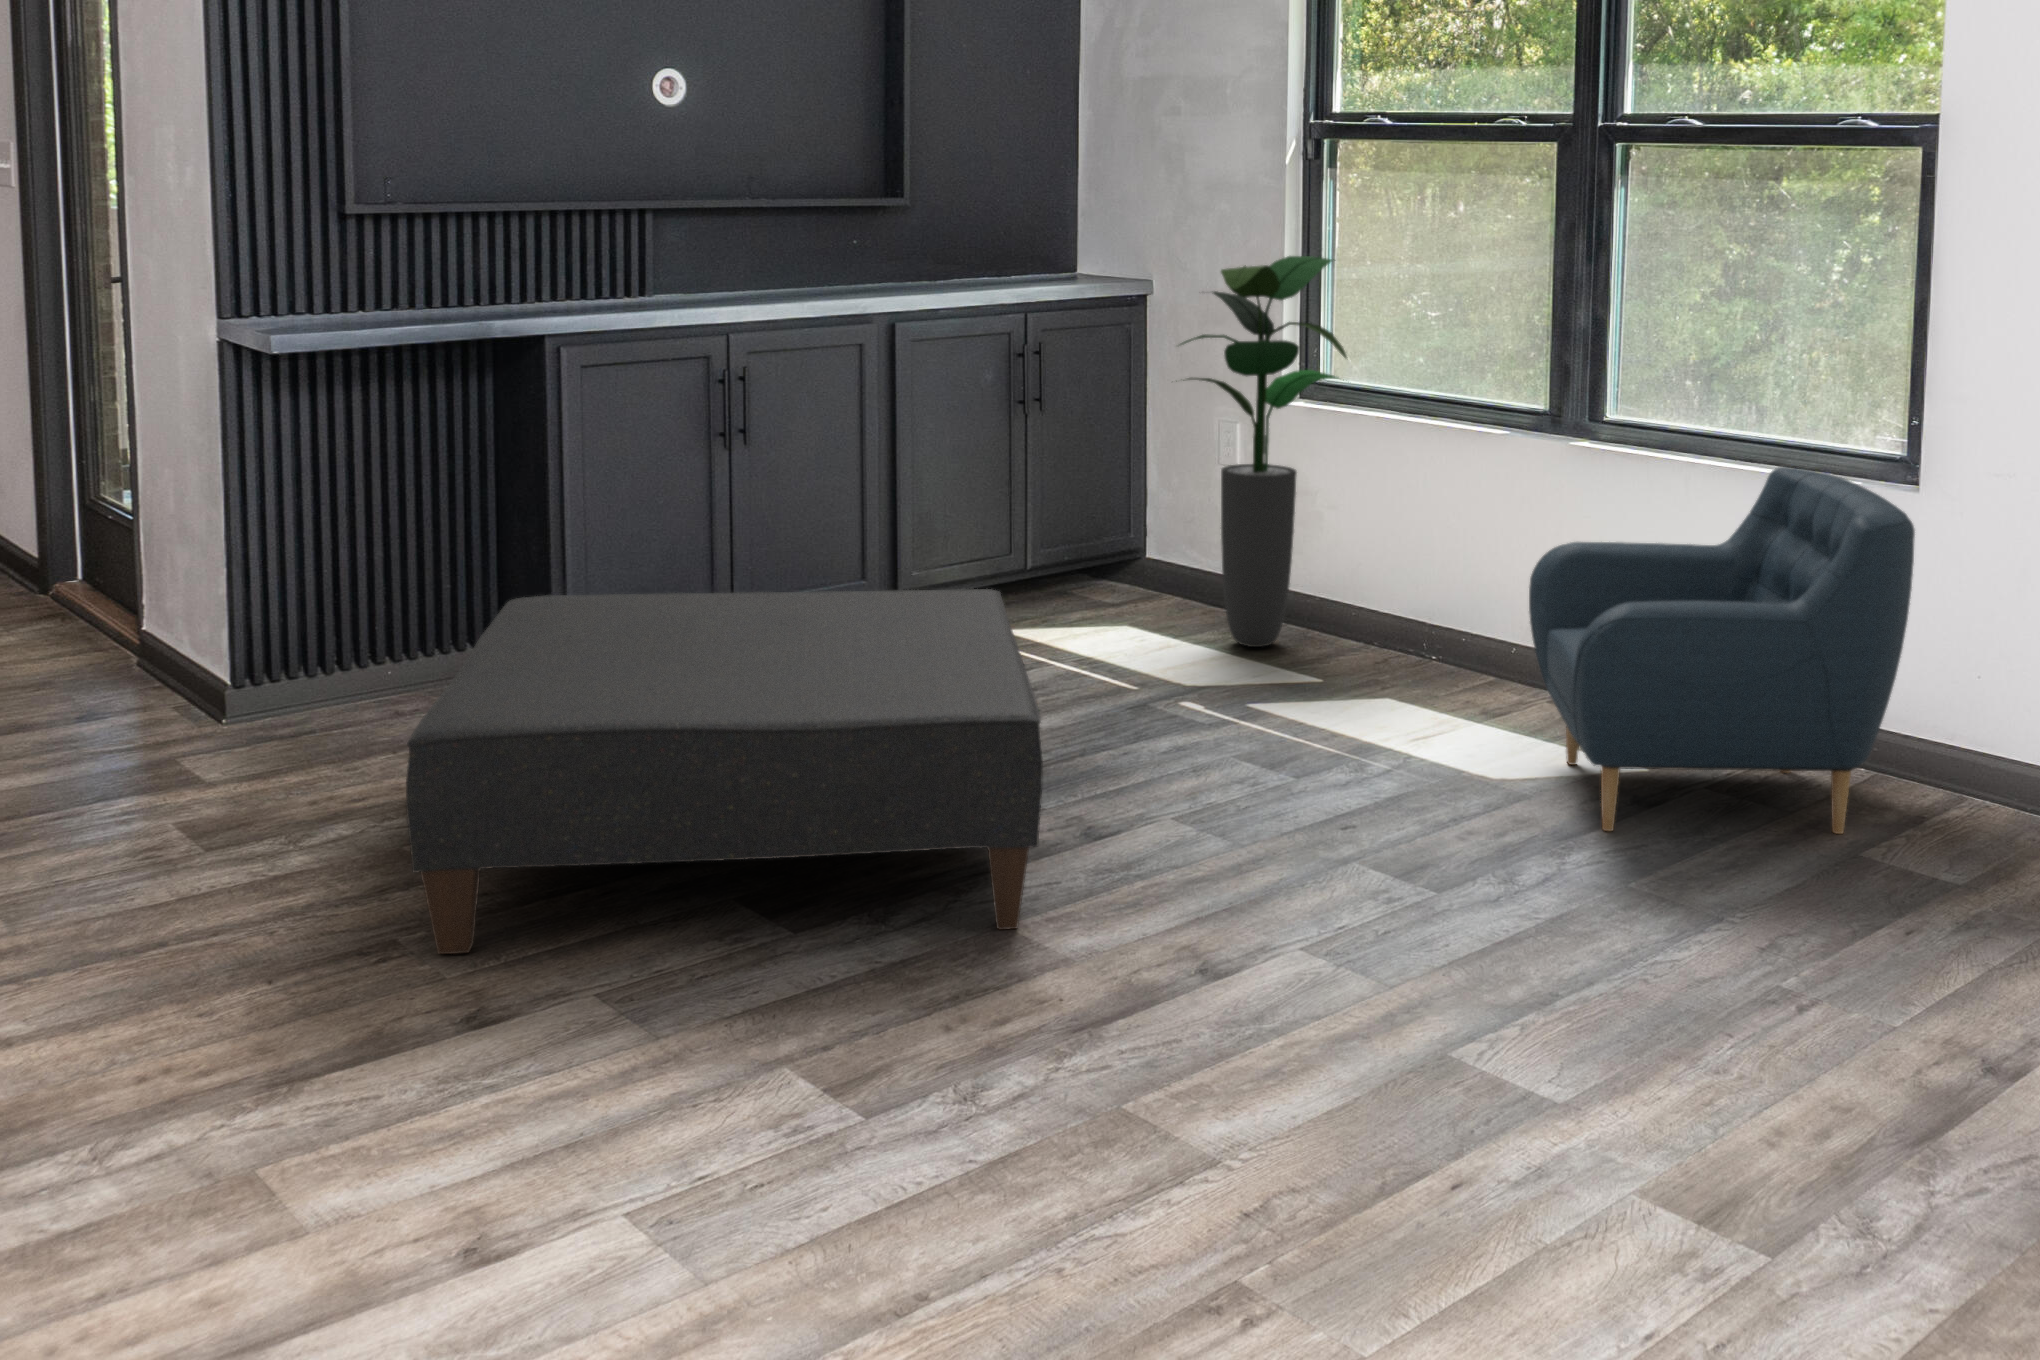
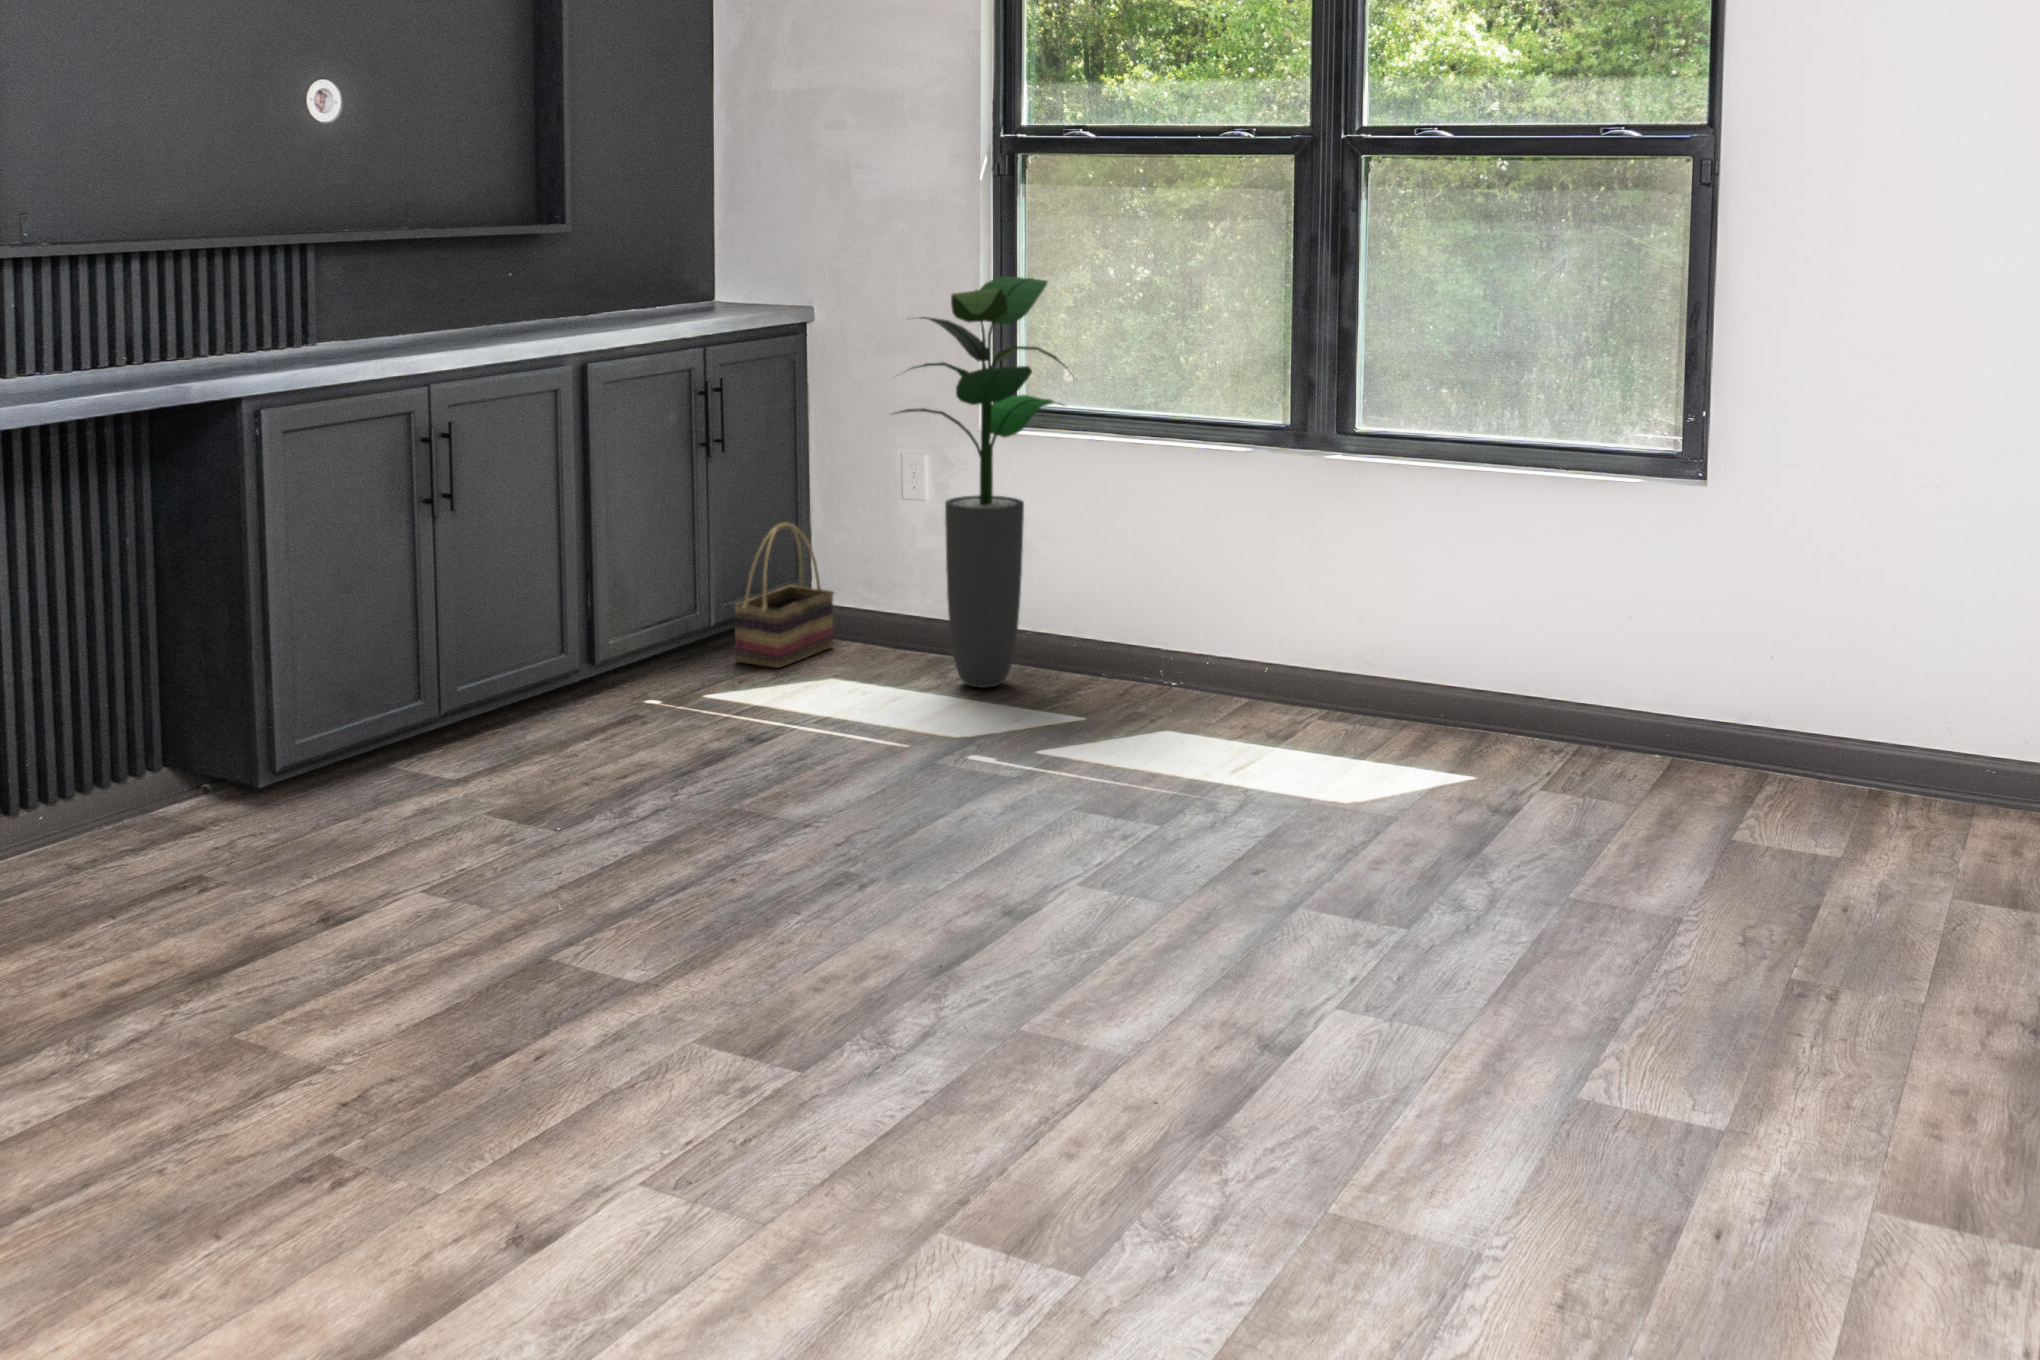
armchair: present [1529,467,1915,834] -> none [1345,470,1765,845]
basket: none [1050,480,1152,615] -> present [734,523,834,668]
ottoman: present [406,589,1043,954] -> none [284,654,1069,1163]

